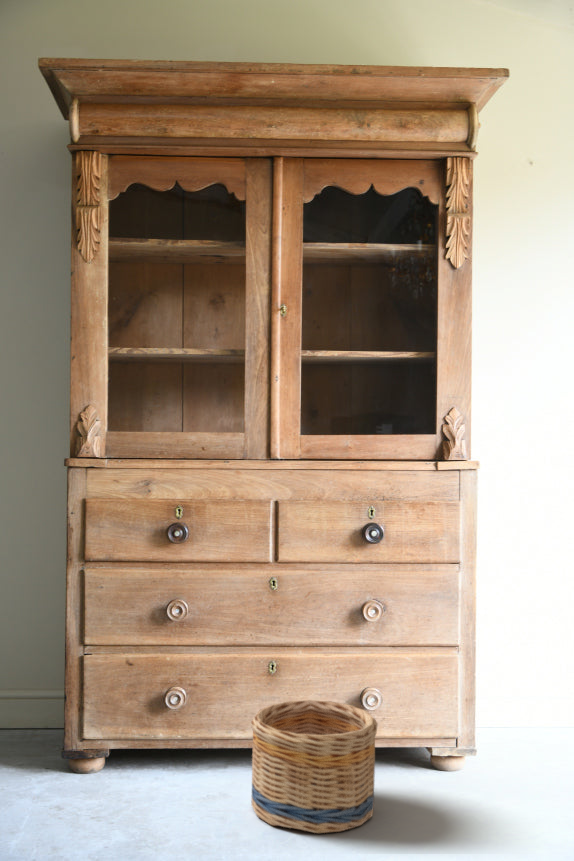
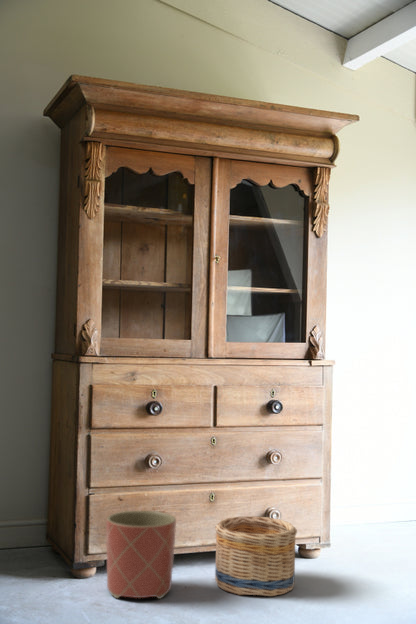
planter: none [83,682,187,818] -> present [106,511,176,599]

